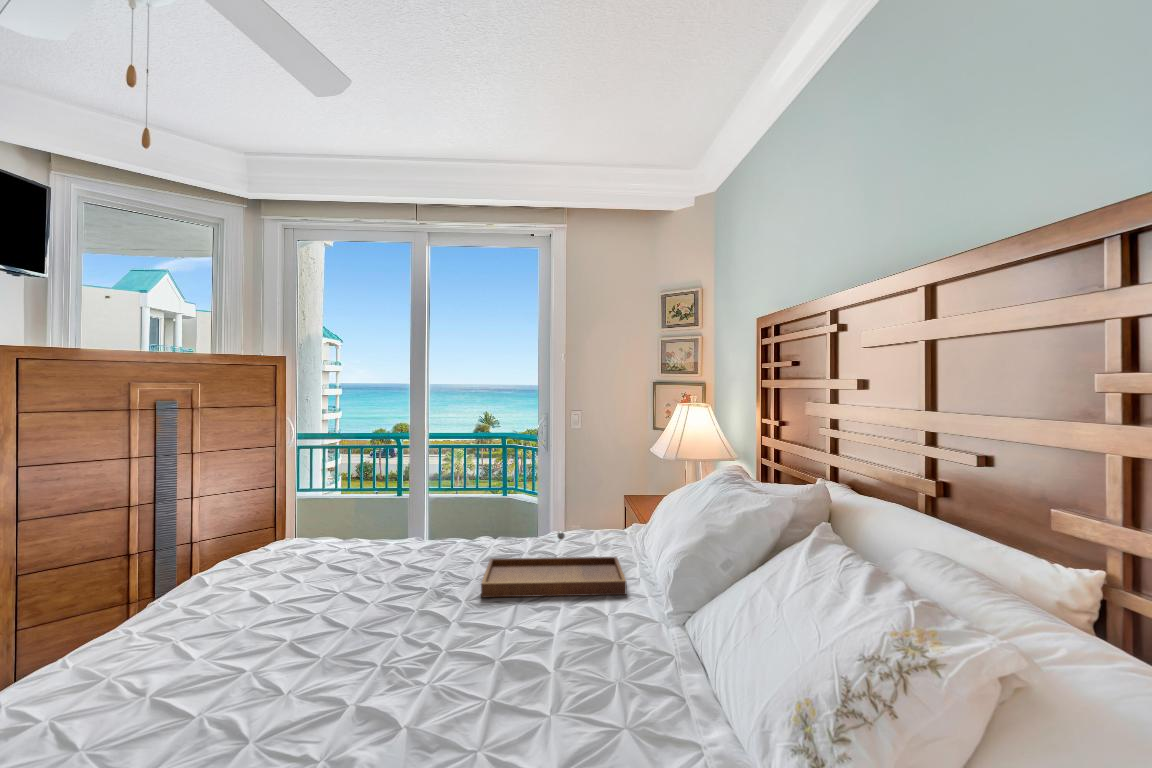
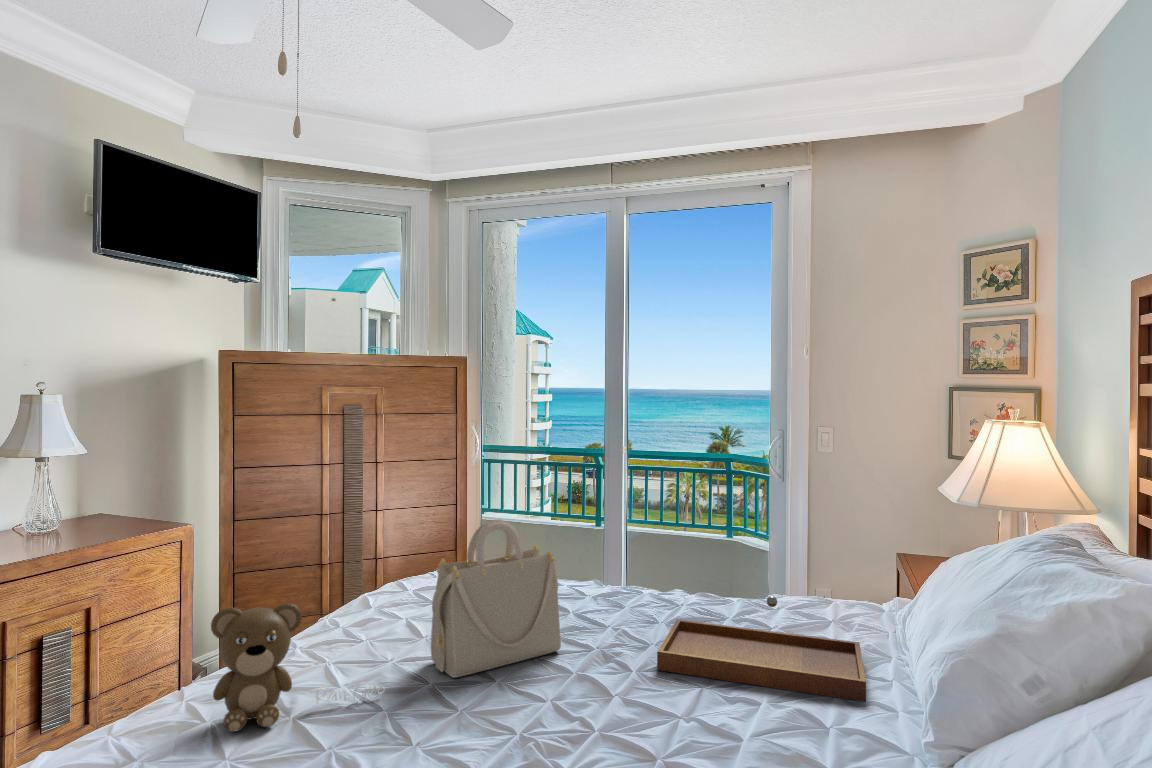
handbag: none [283,494,401,632] -> present [431,520,561,678]
teddy bear: none [49,589,245,723] -> present [211,603,385,732]

